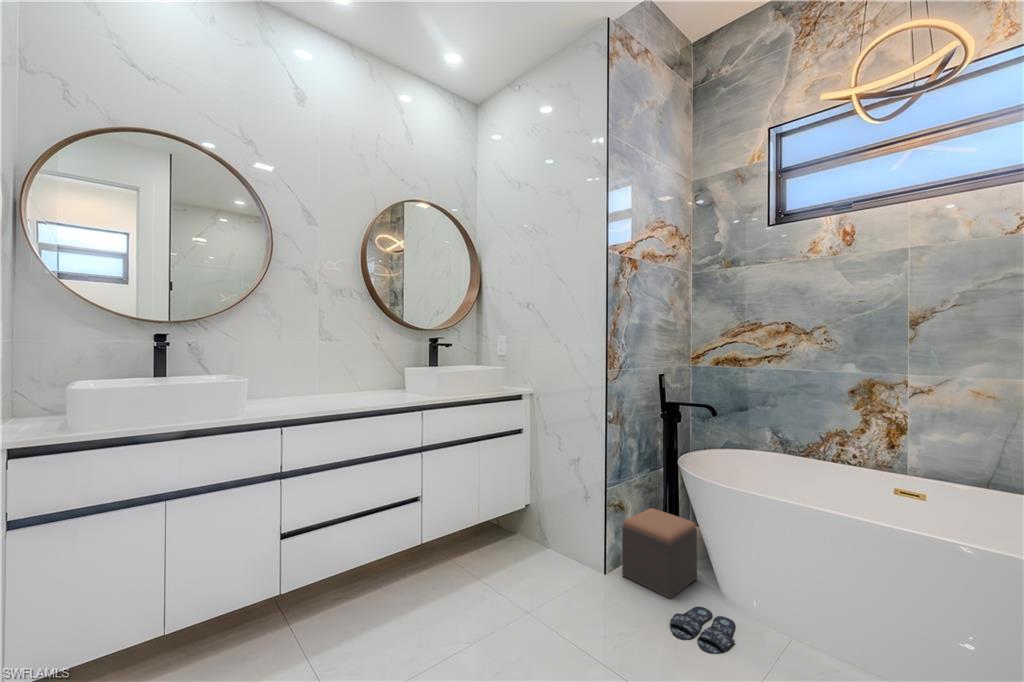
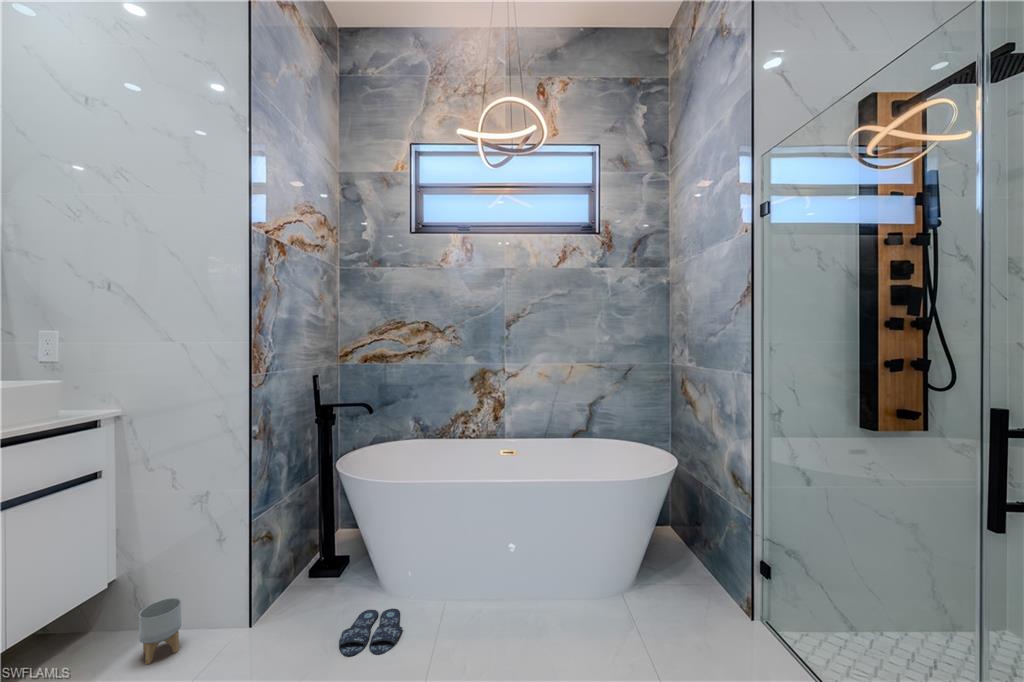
footstool: present [622,508,697,599] -> none [272,526,357,619]
planter: none [540,527,563,568] -> present [139,598,181,664]

